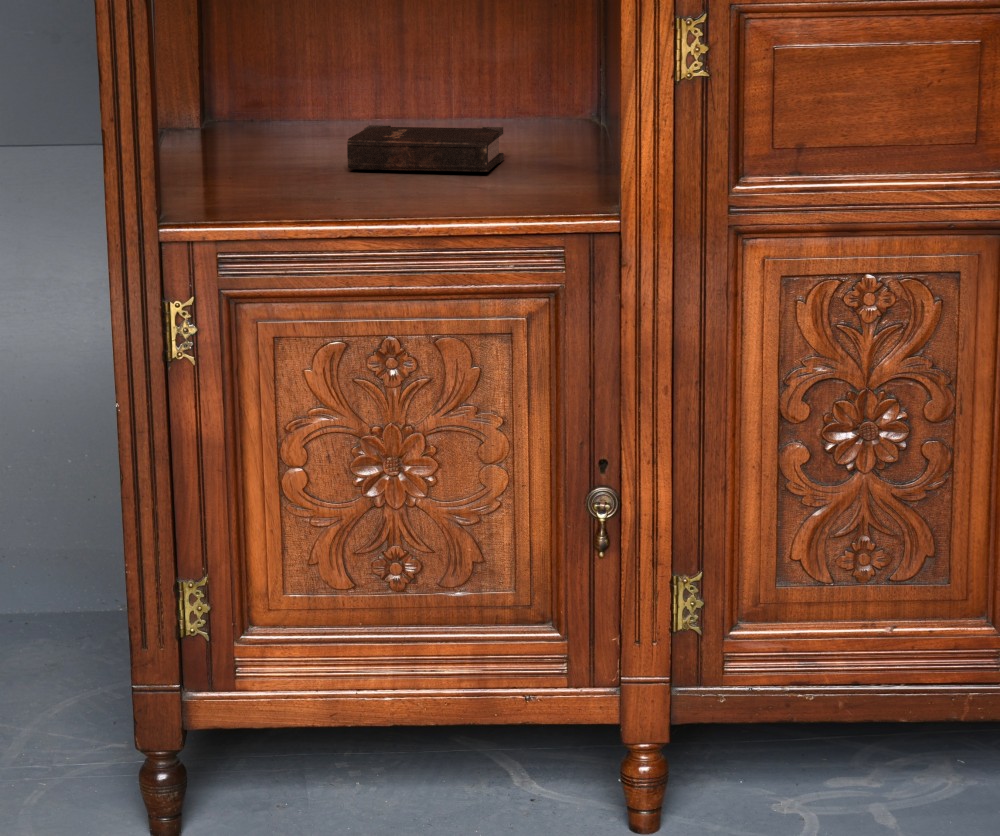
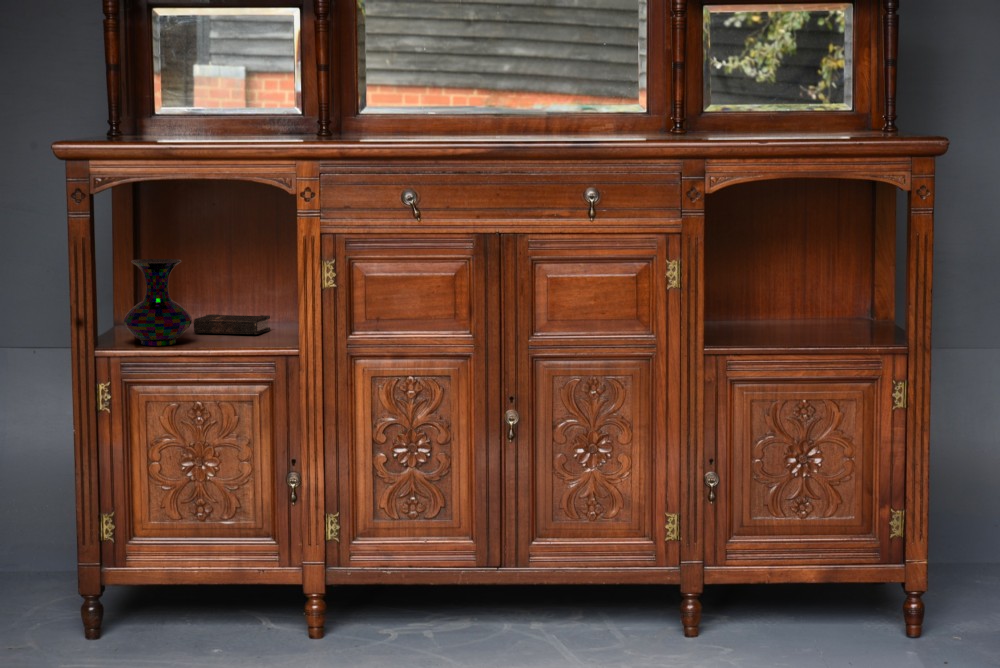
vase: none [210,7,361,208] -> present [124,259,192,346]

